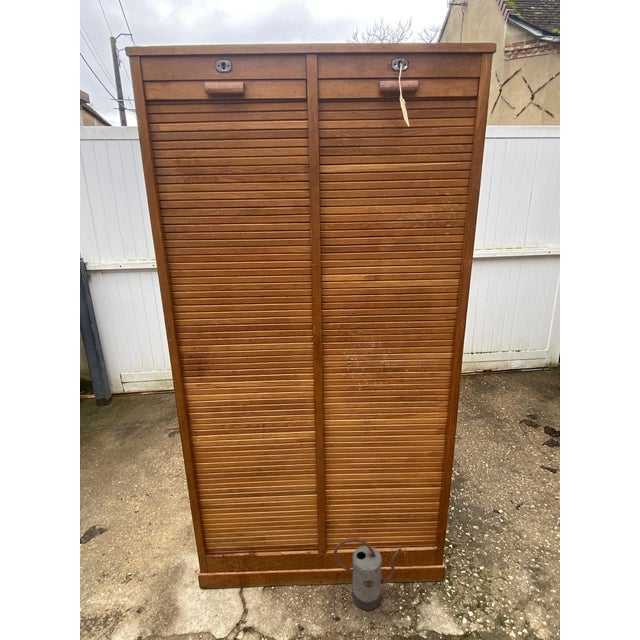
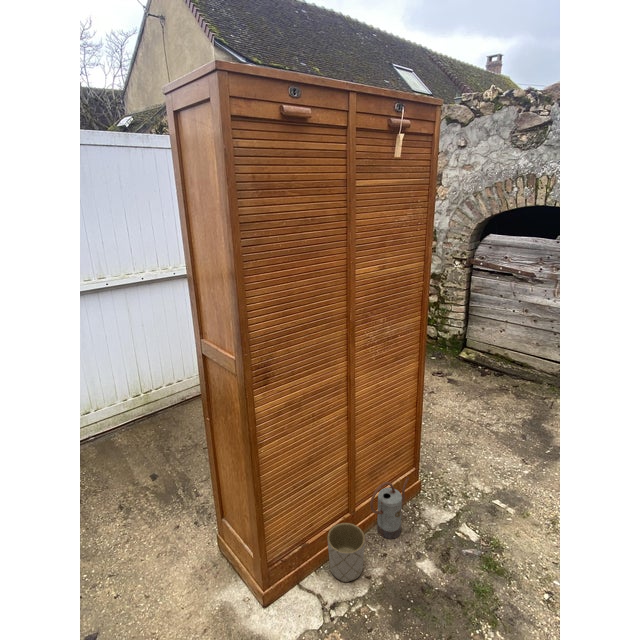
planter: none [268,553,310,620] -> present [327,523,365,582]

